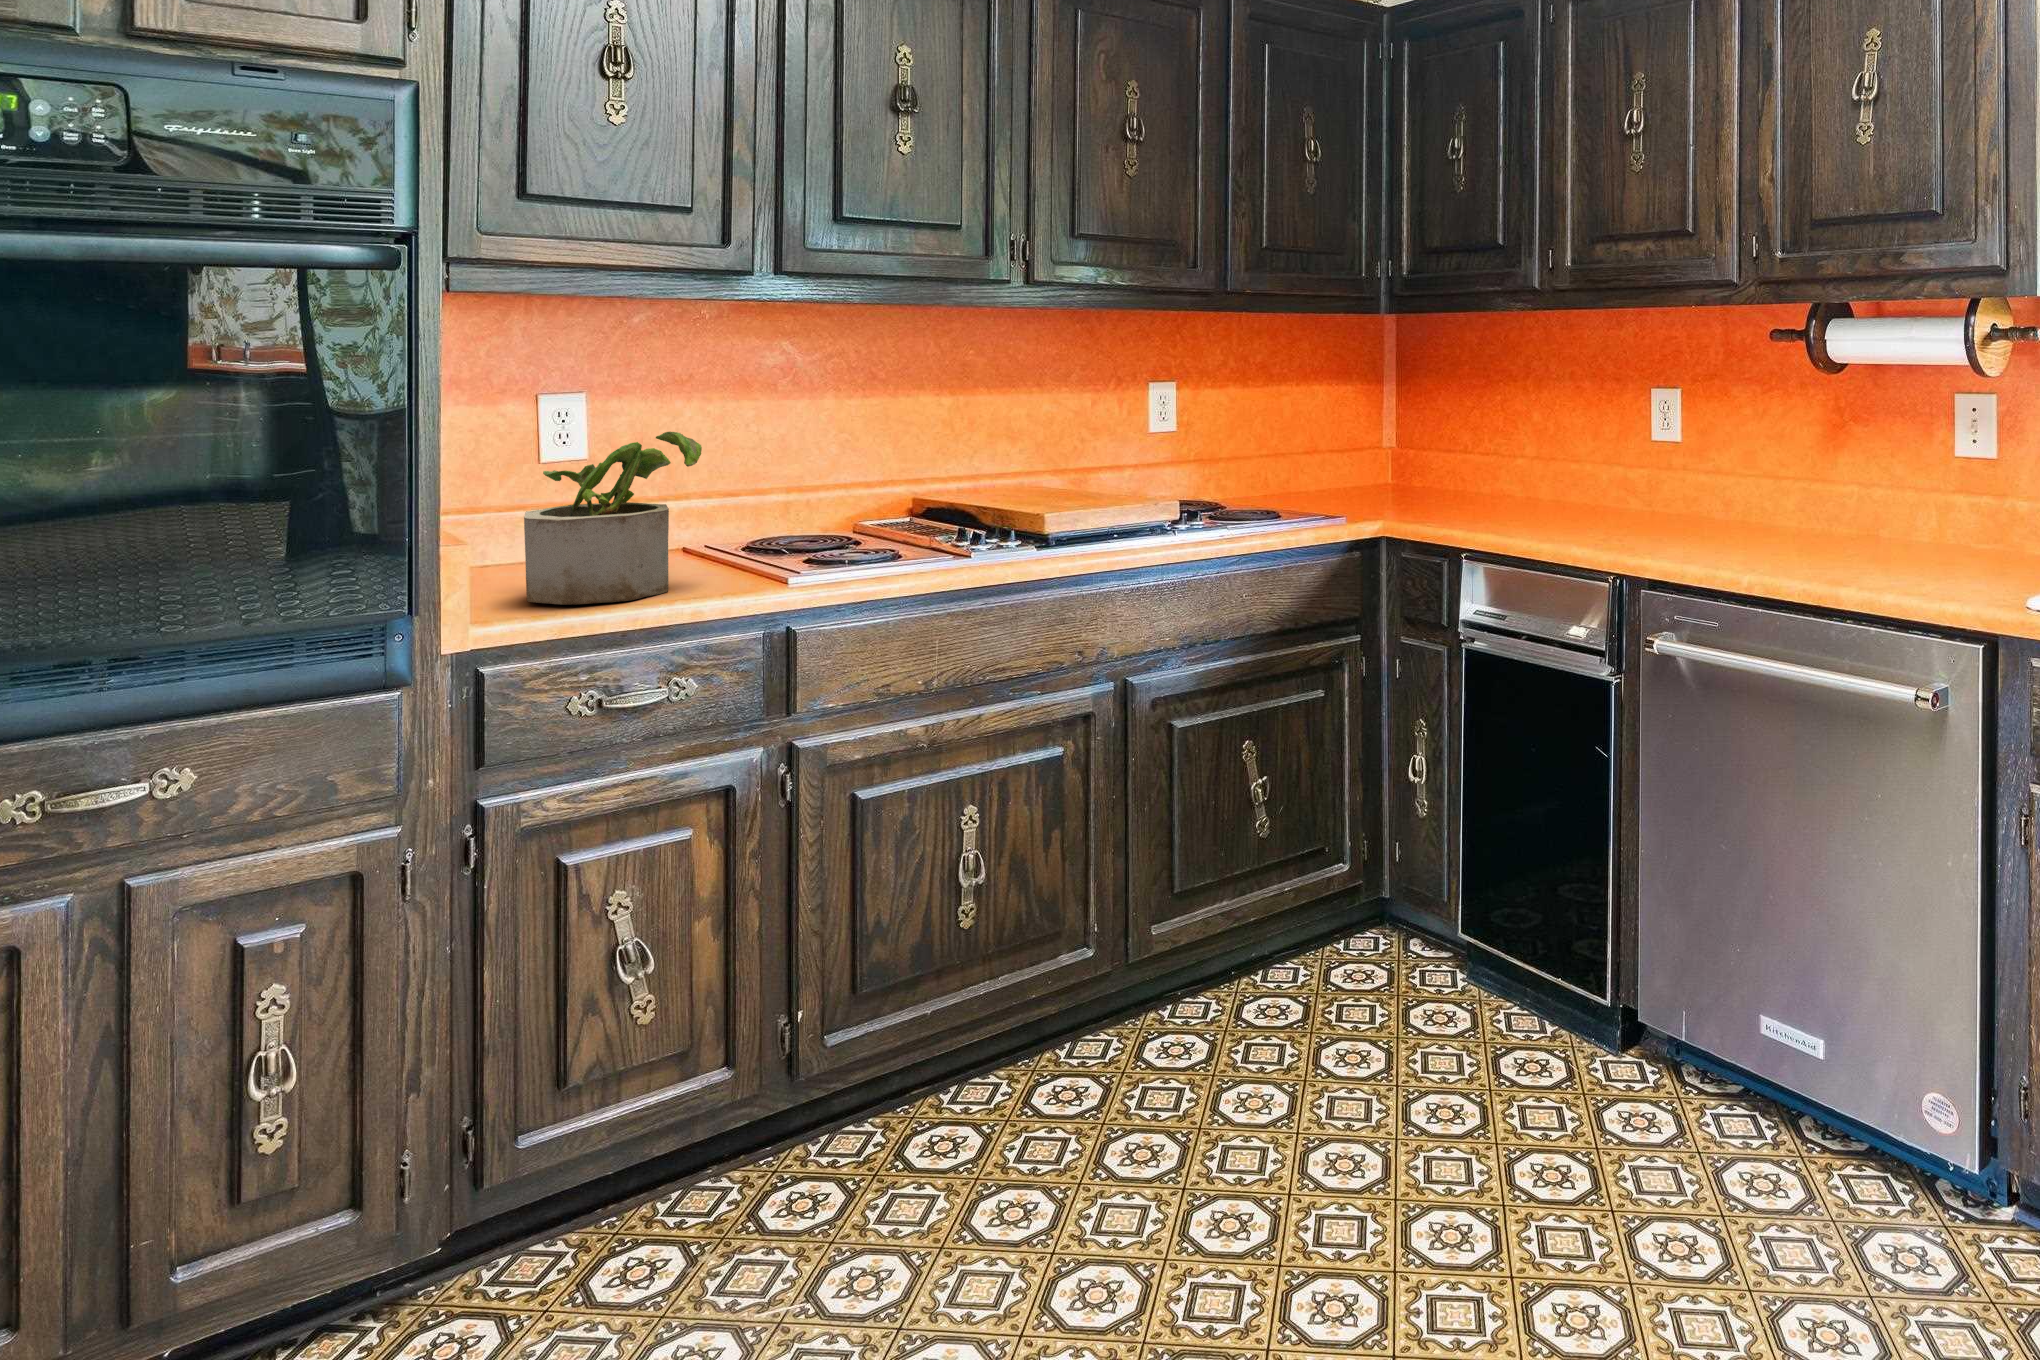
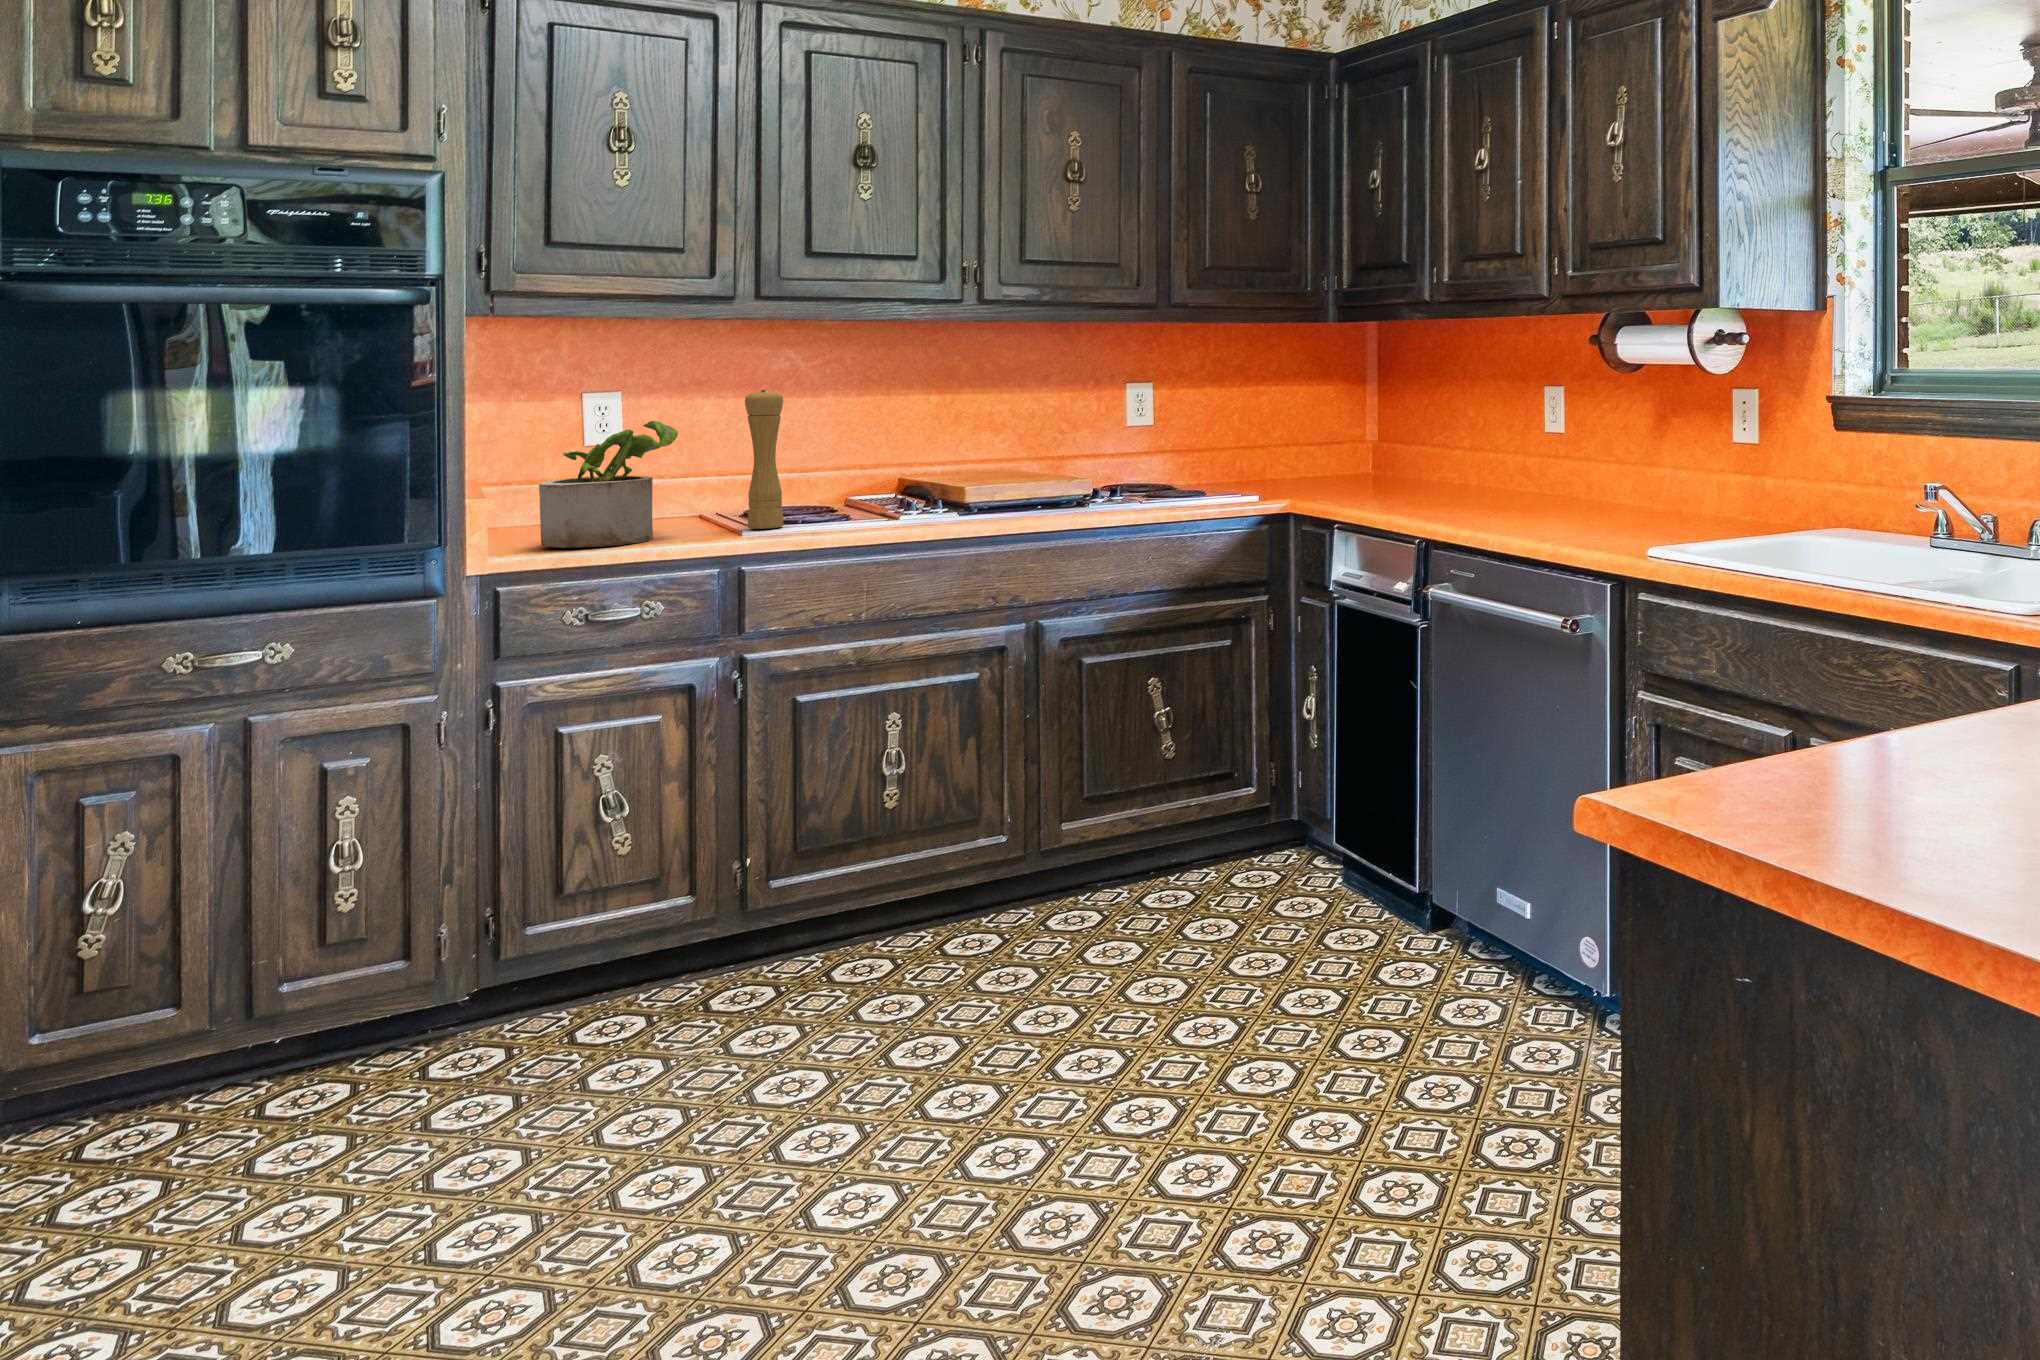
pepper mill: none [784,391,832,572] -> present [745,390,783,529]

